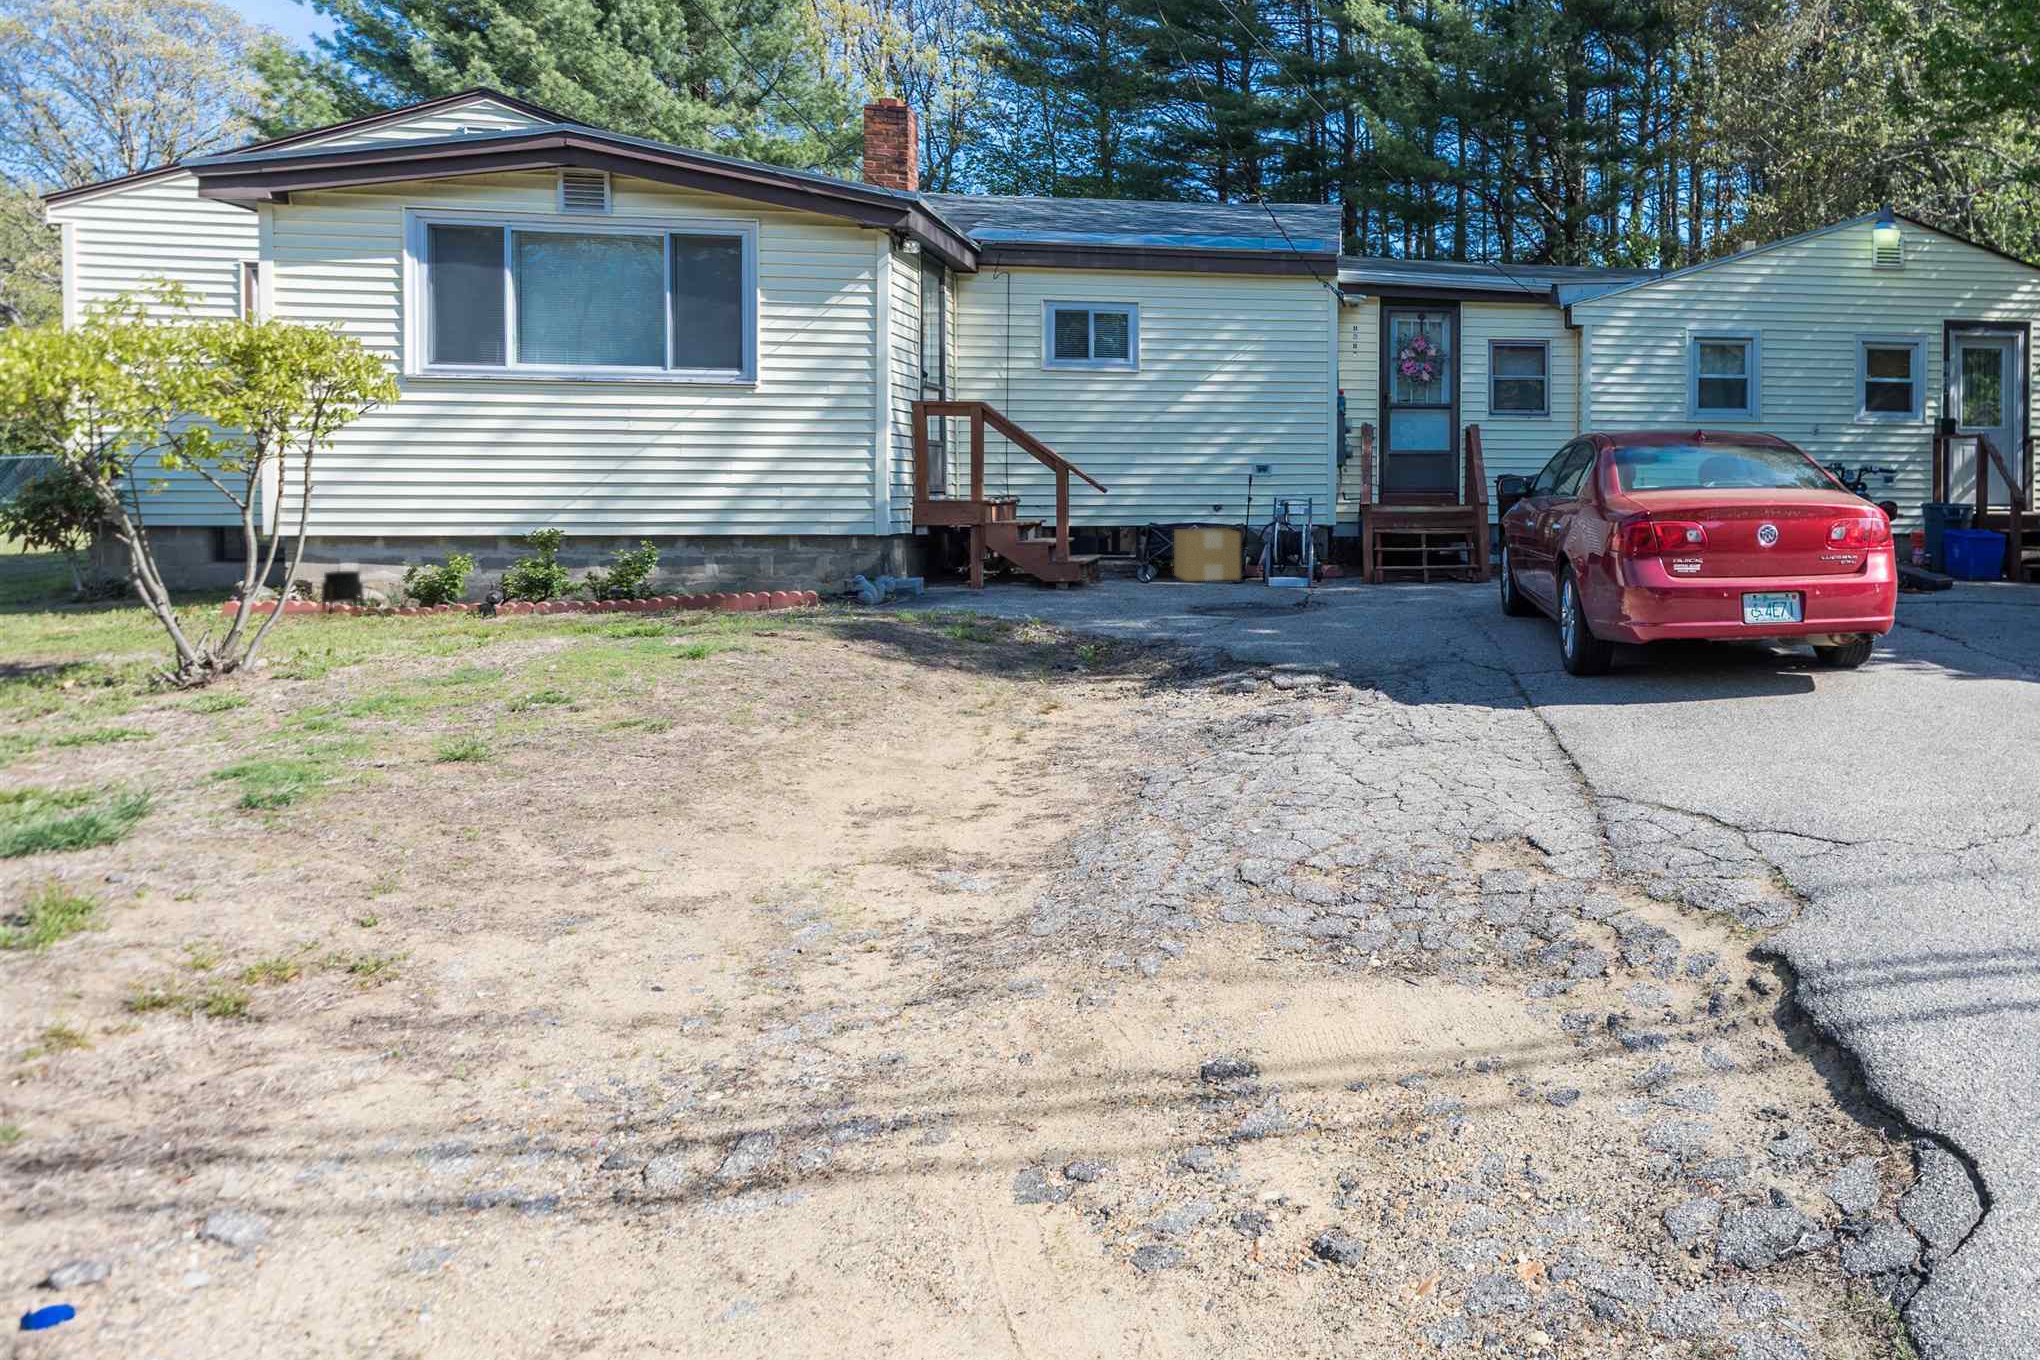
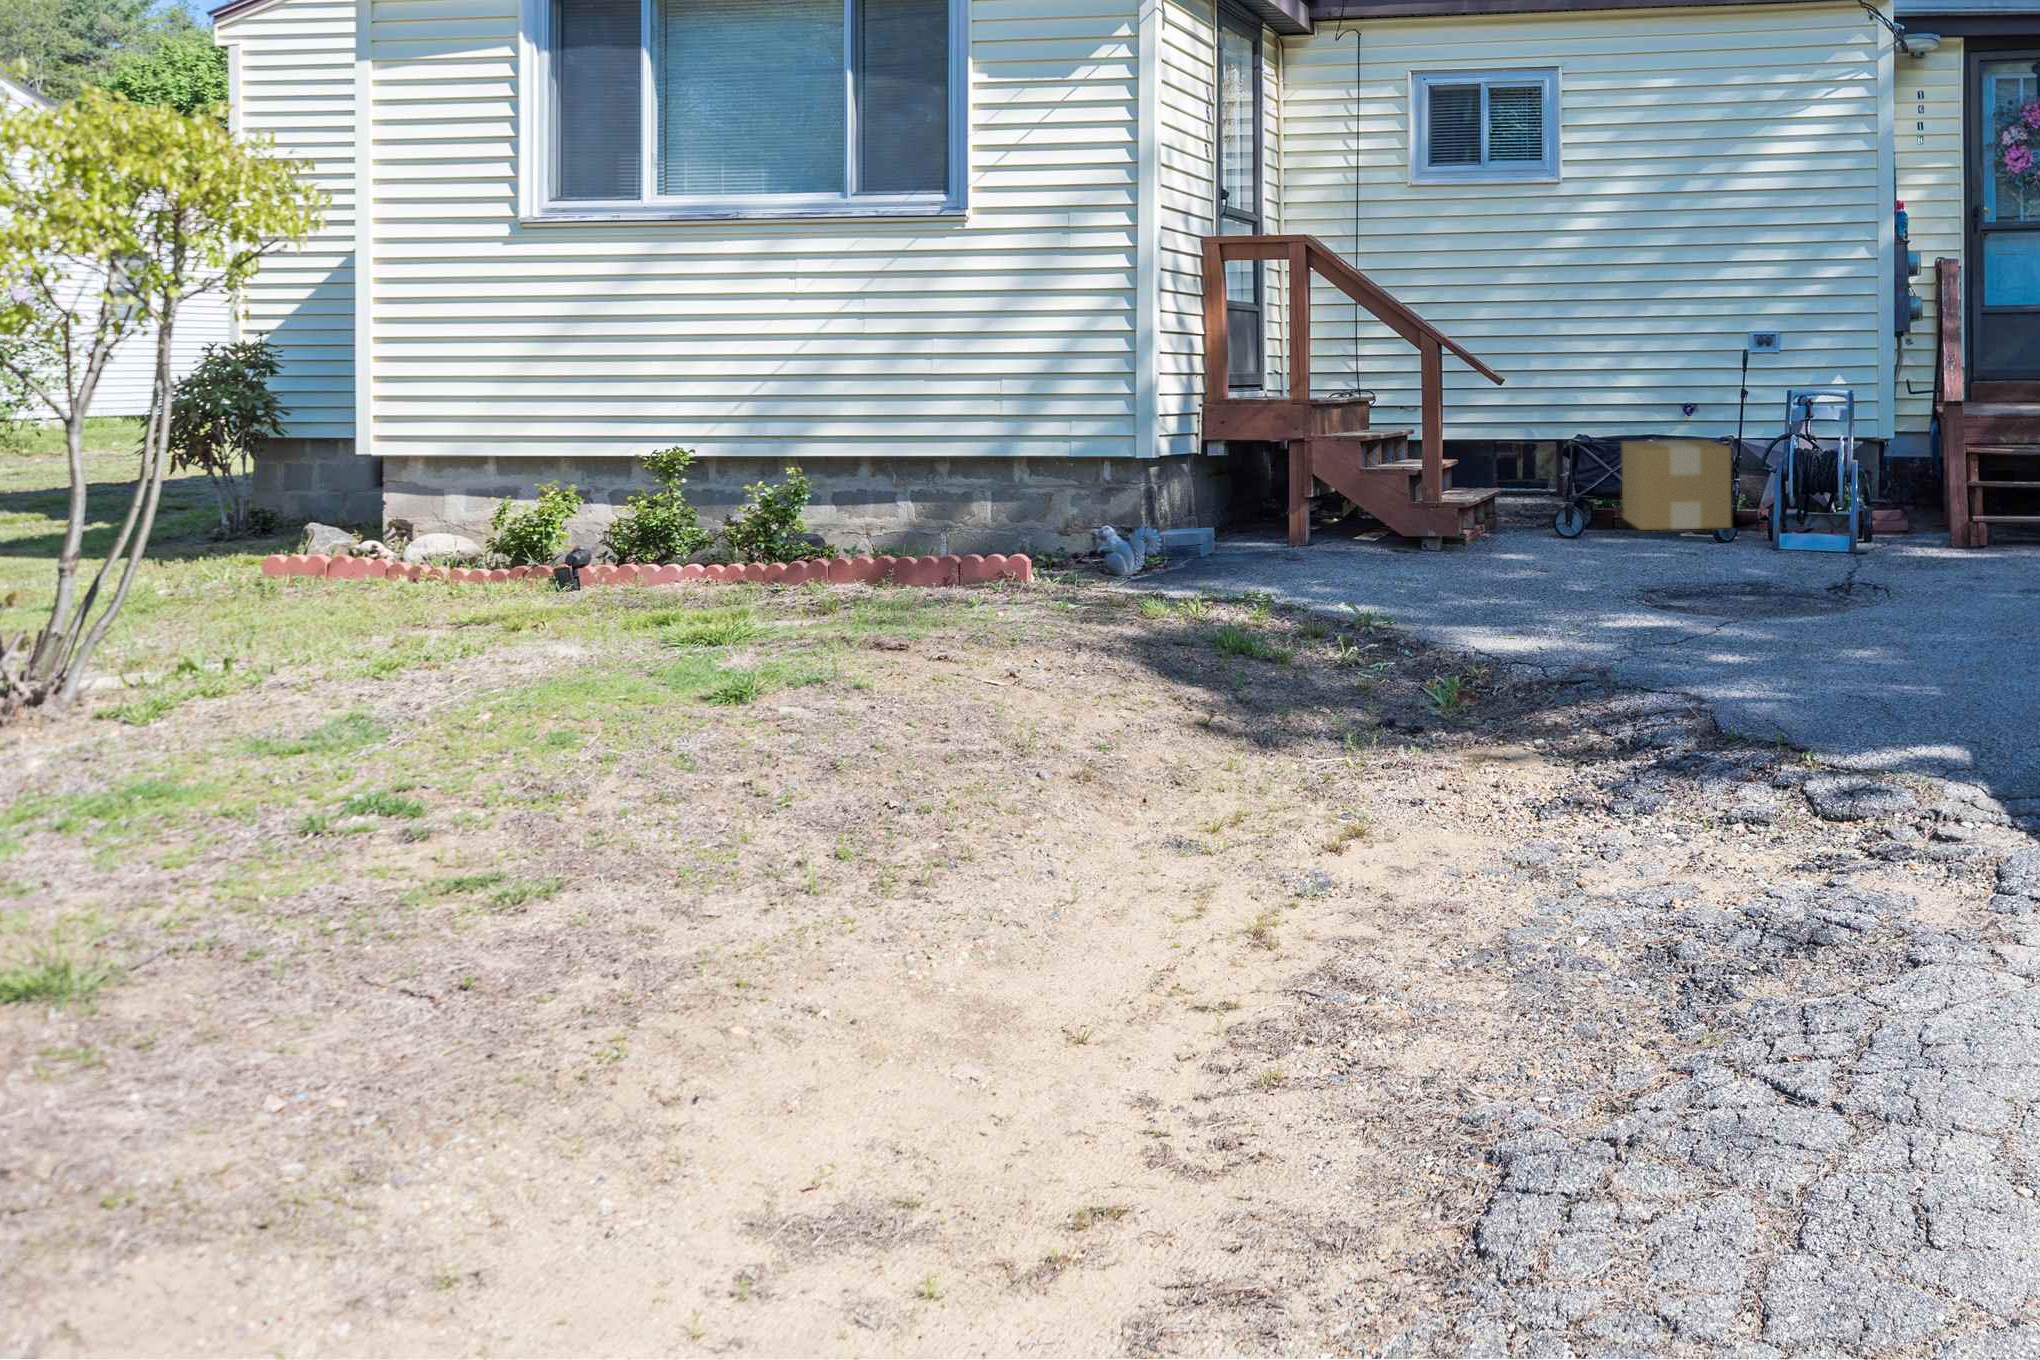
planter: present [322,571,364,613] -> none [411,501,461,565]

